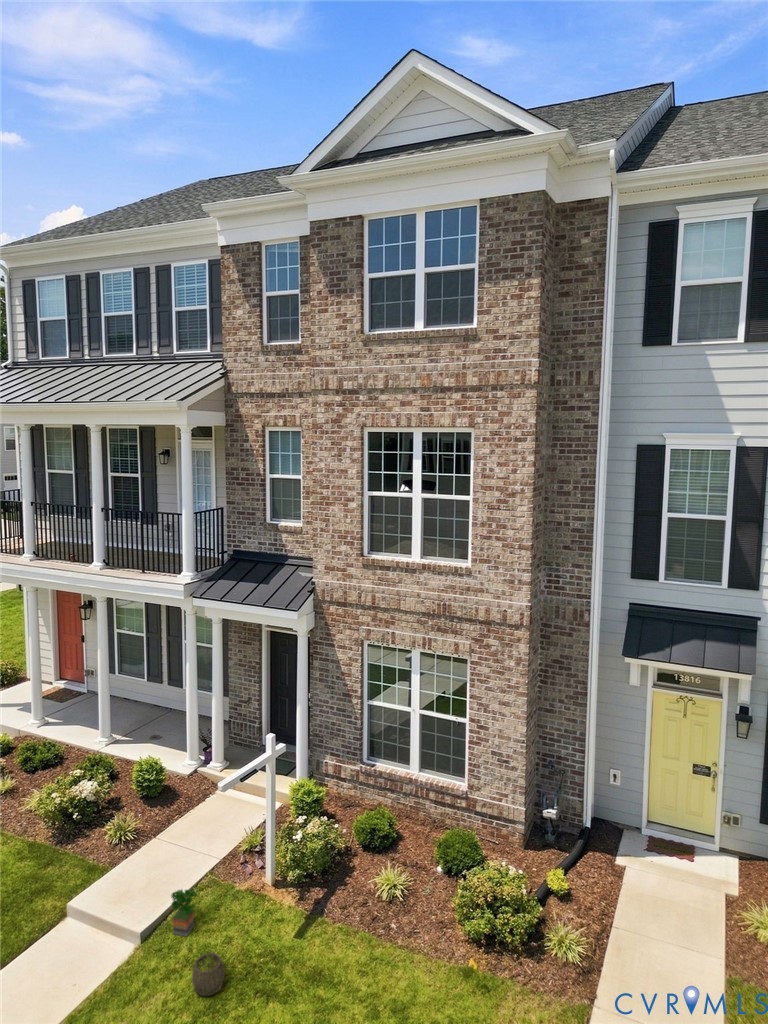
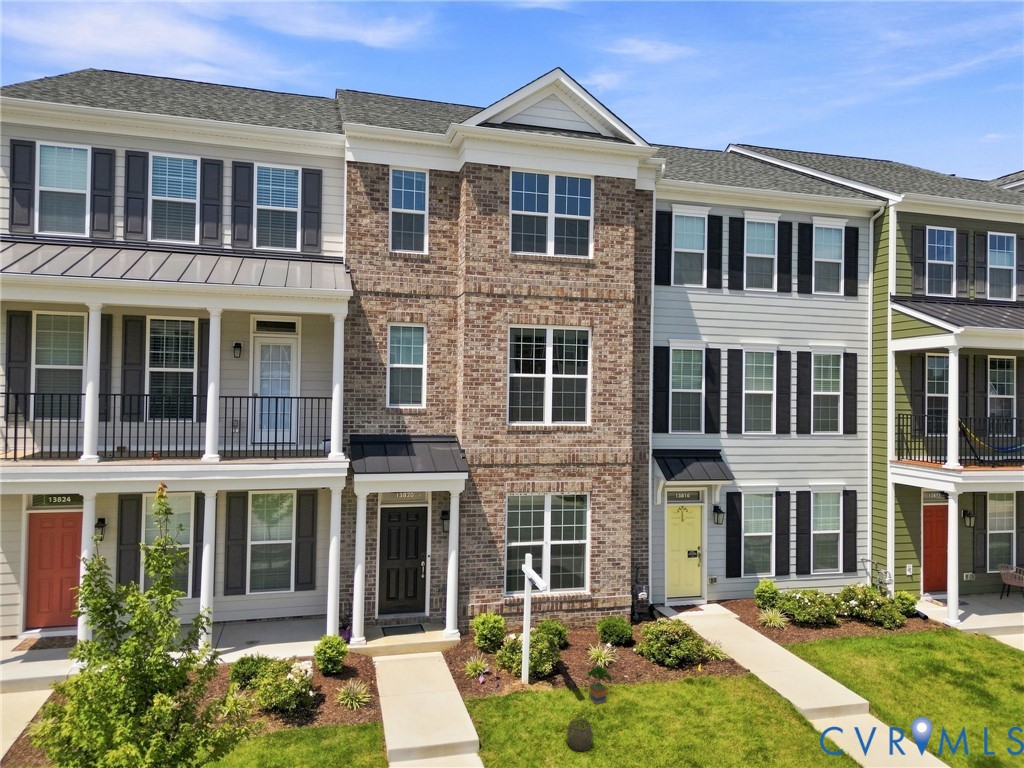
potted tree: present [171,890,198,937] -> present [588,666,612,704]

